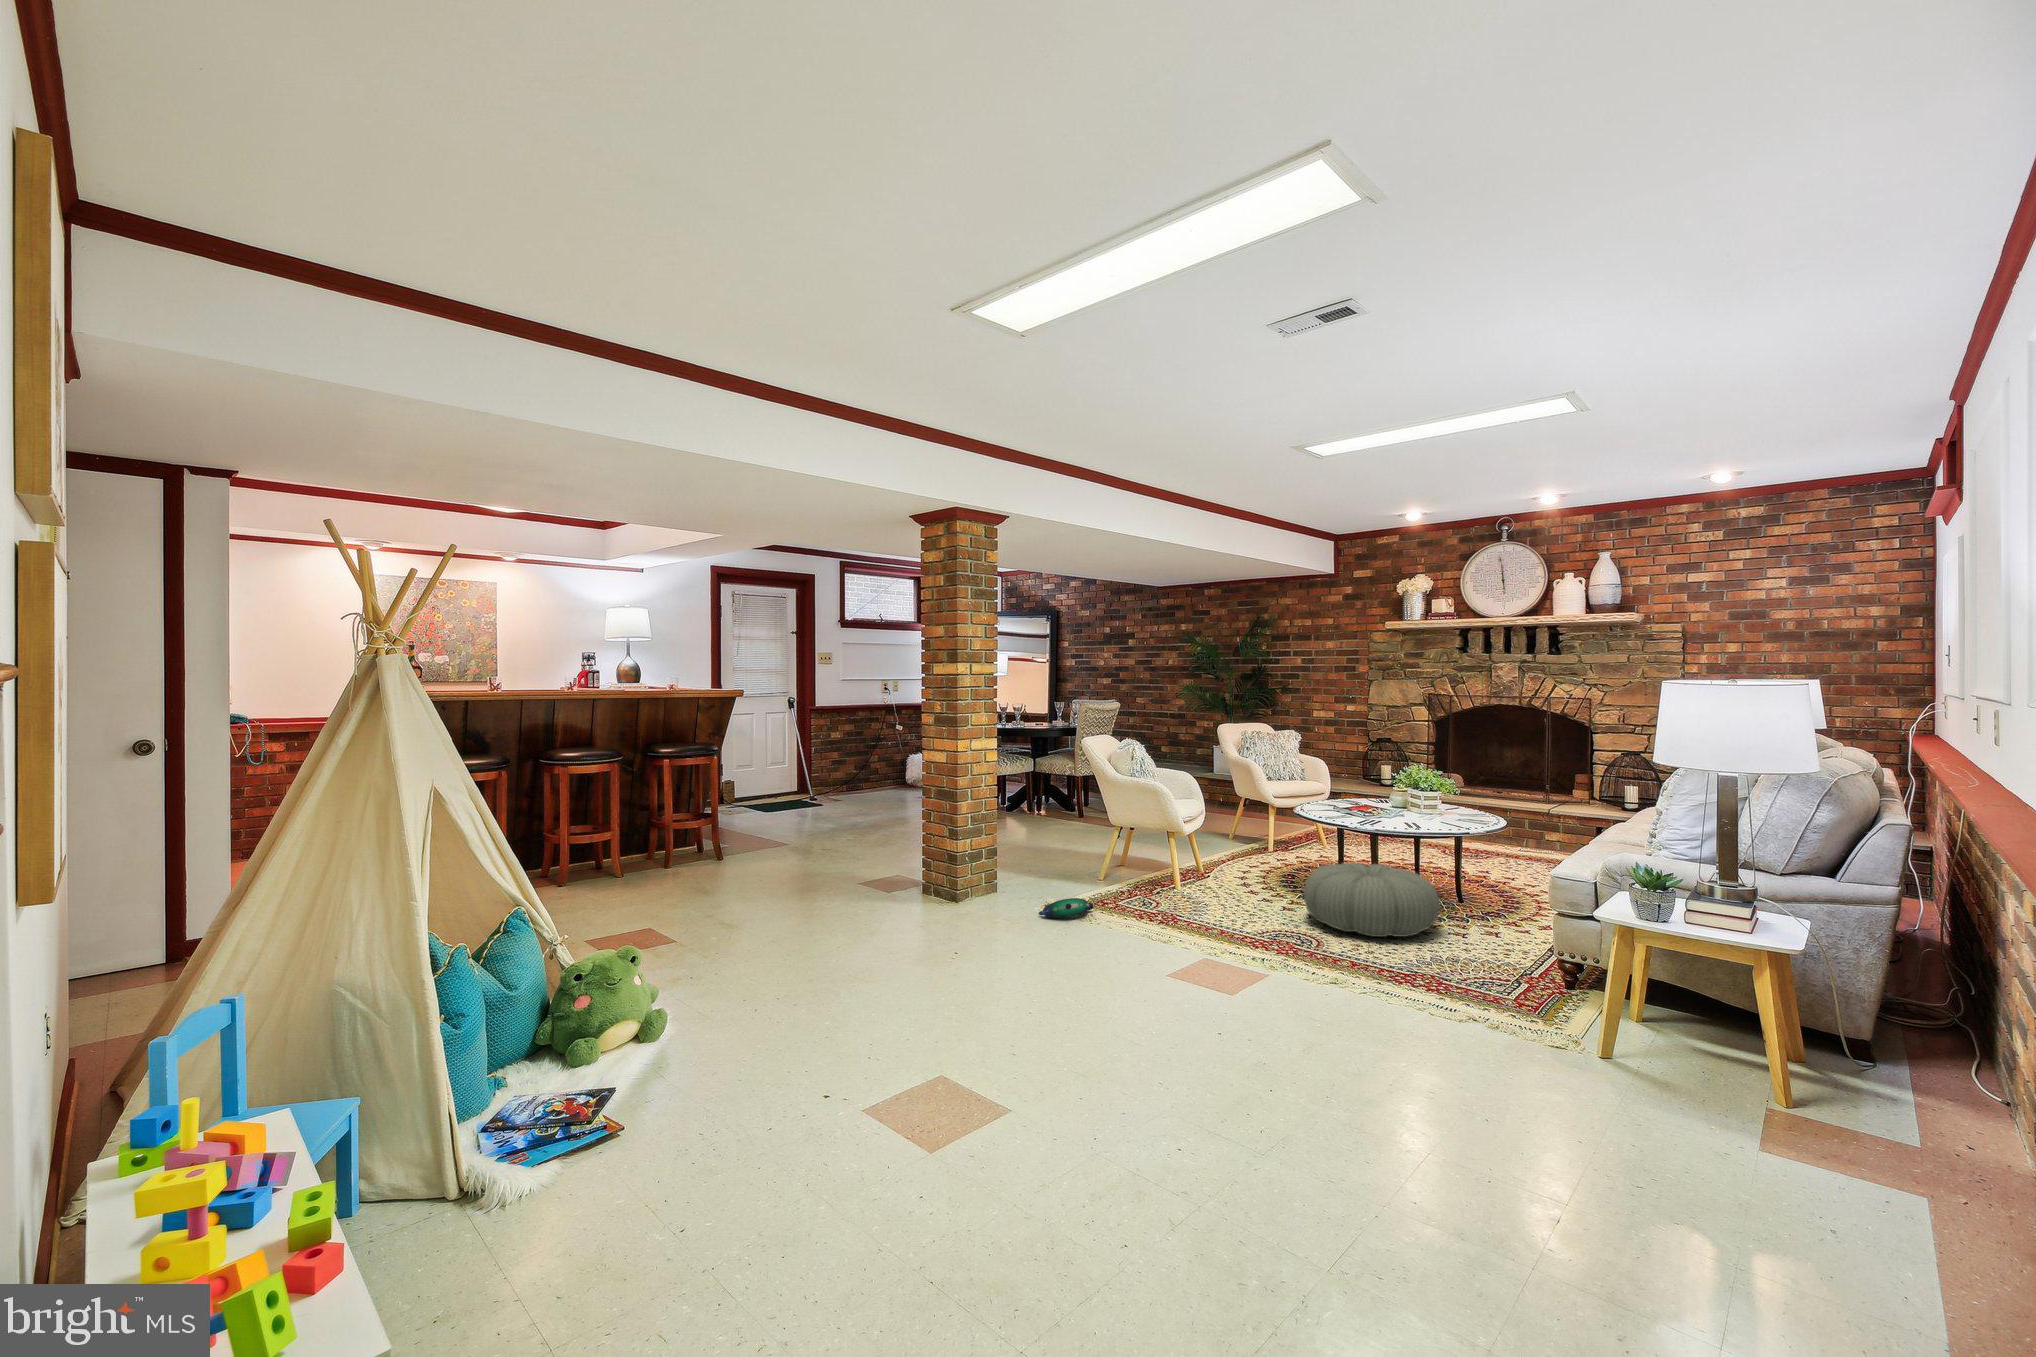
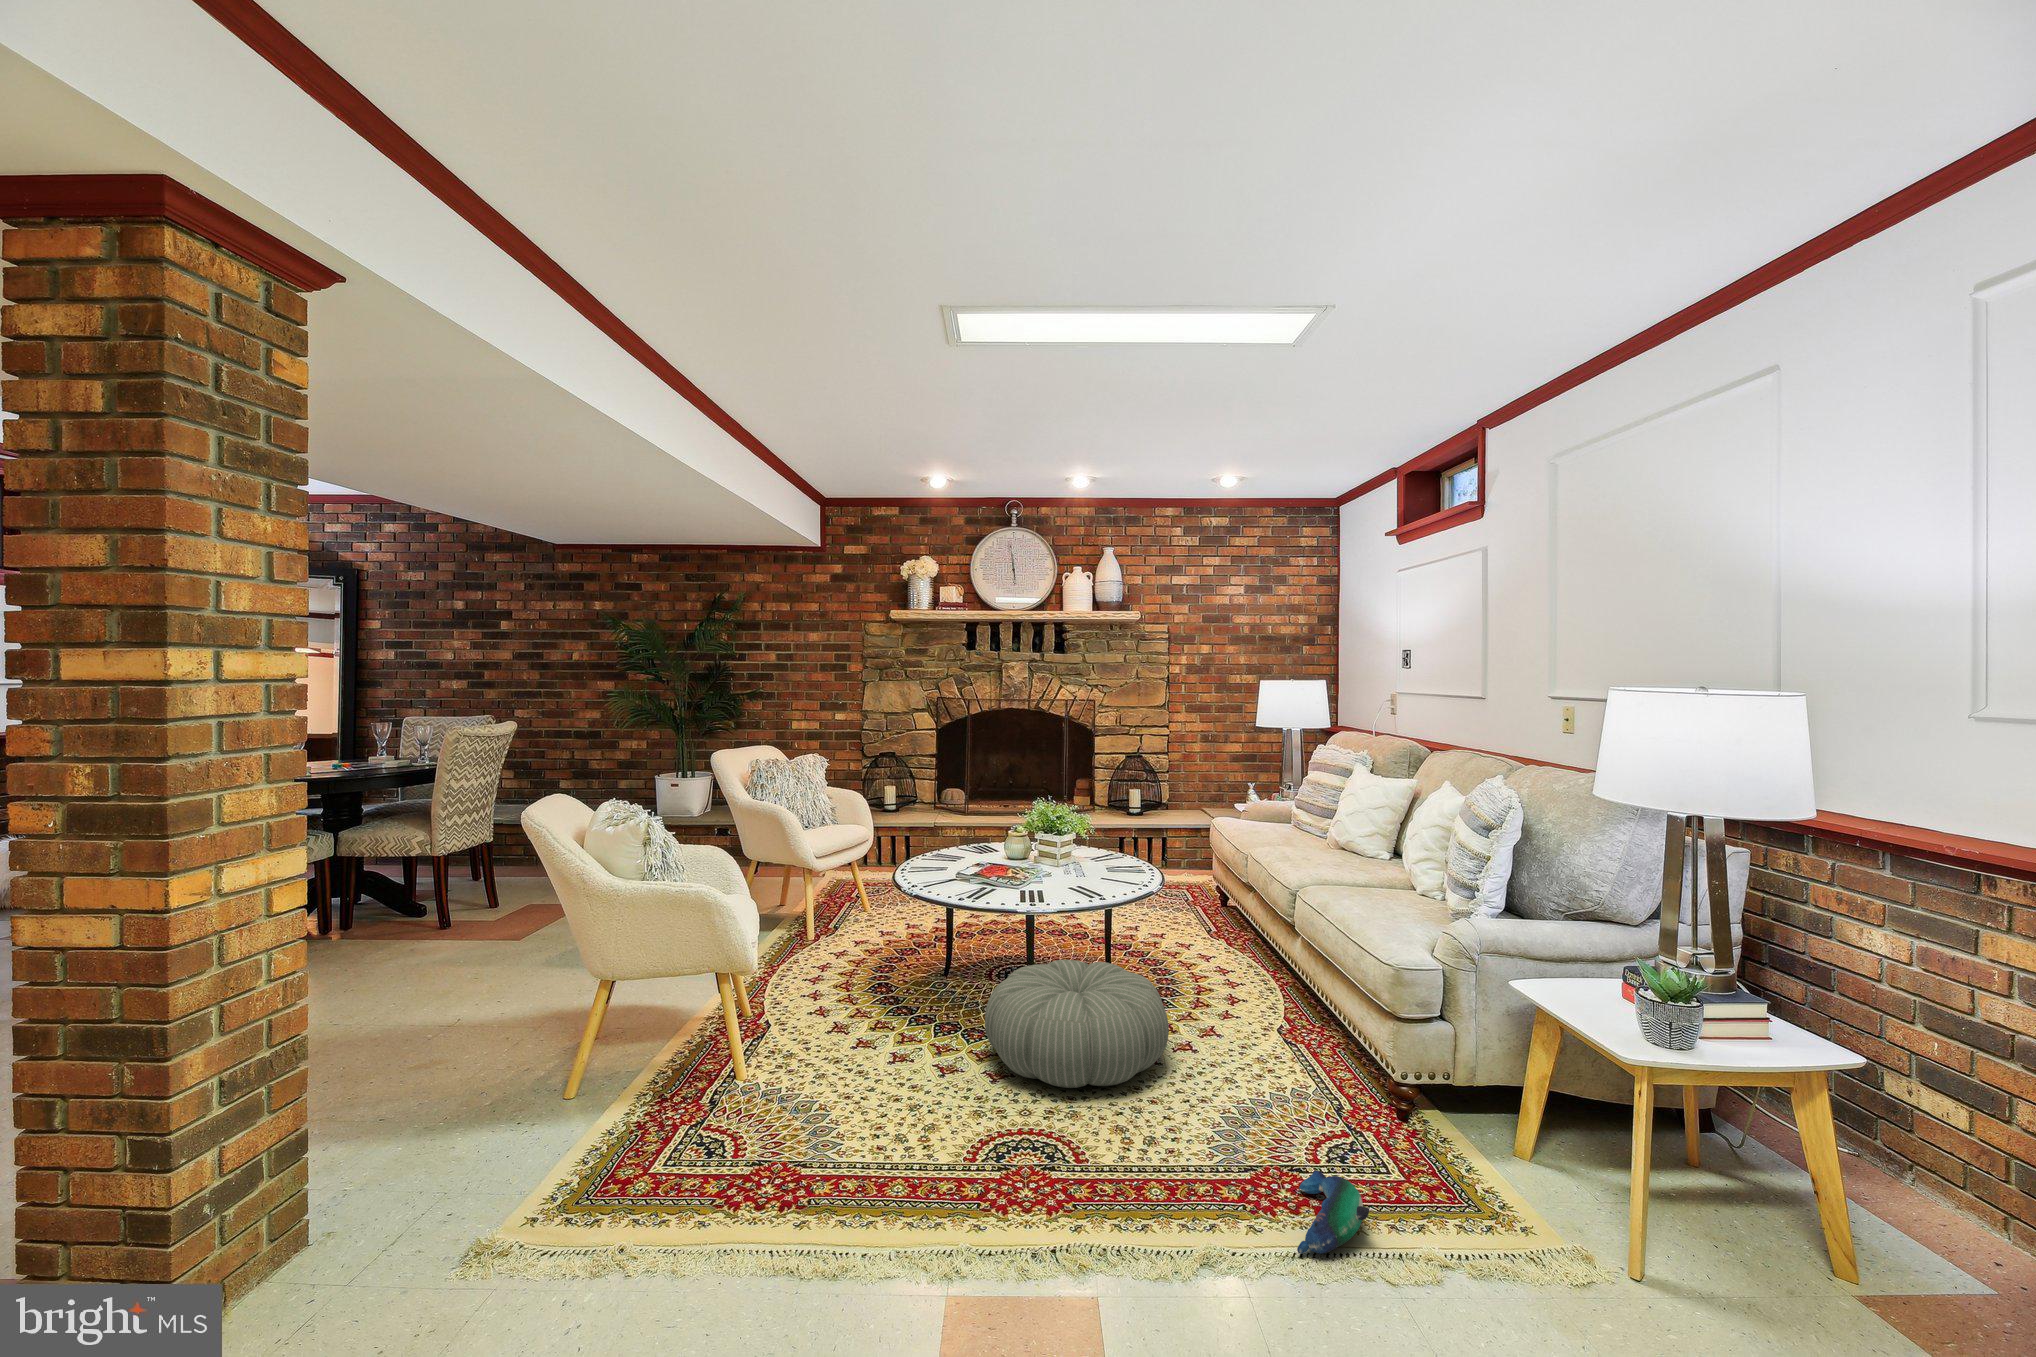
plush toy: present [1038,898,1094,918] -> present [1297,1171,1370,1254]

